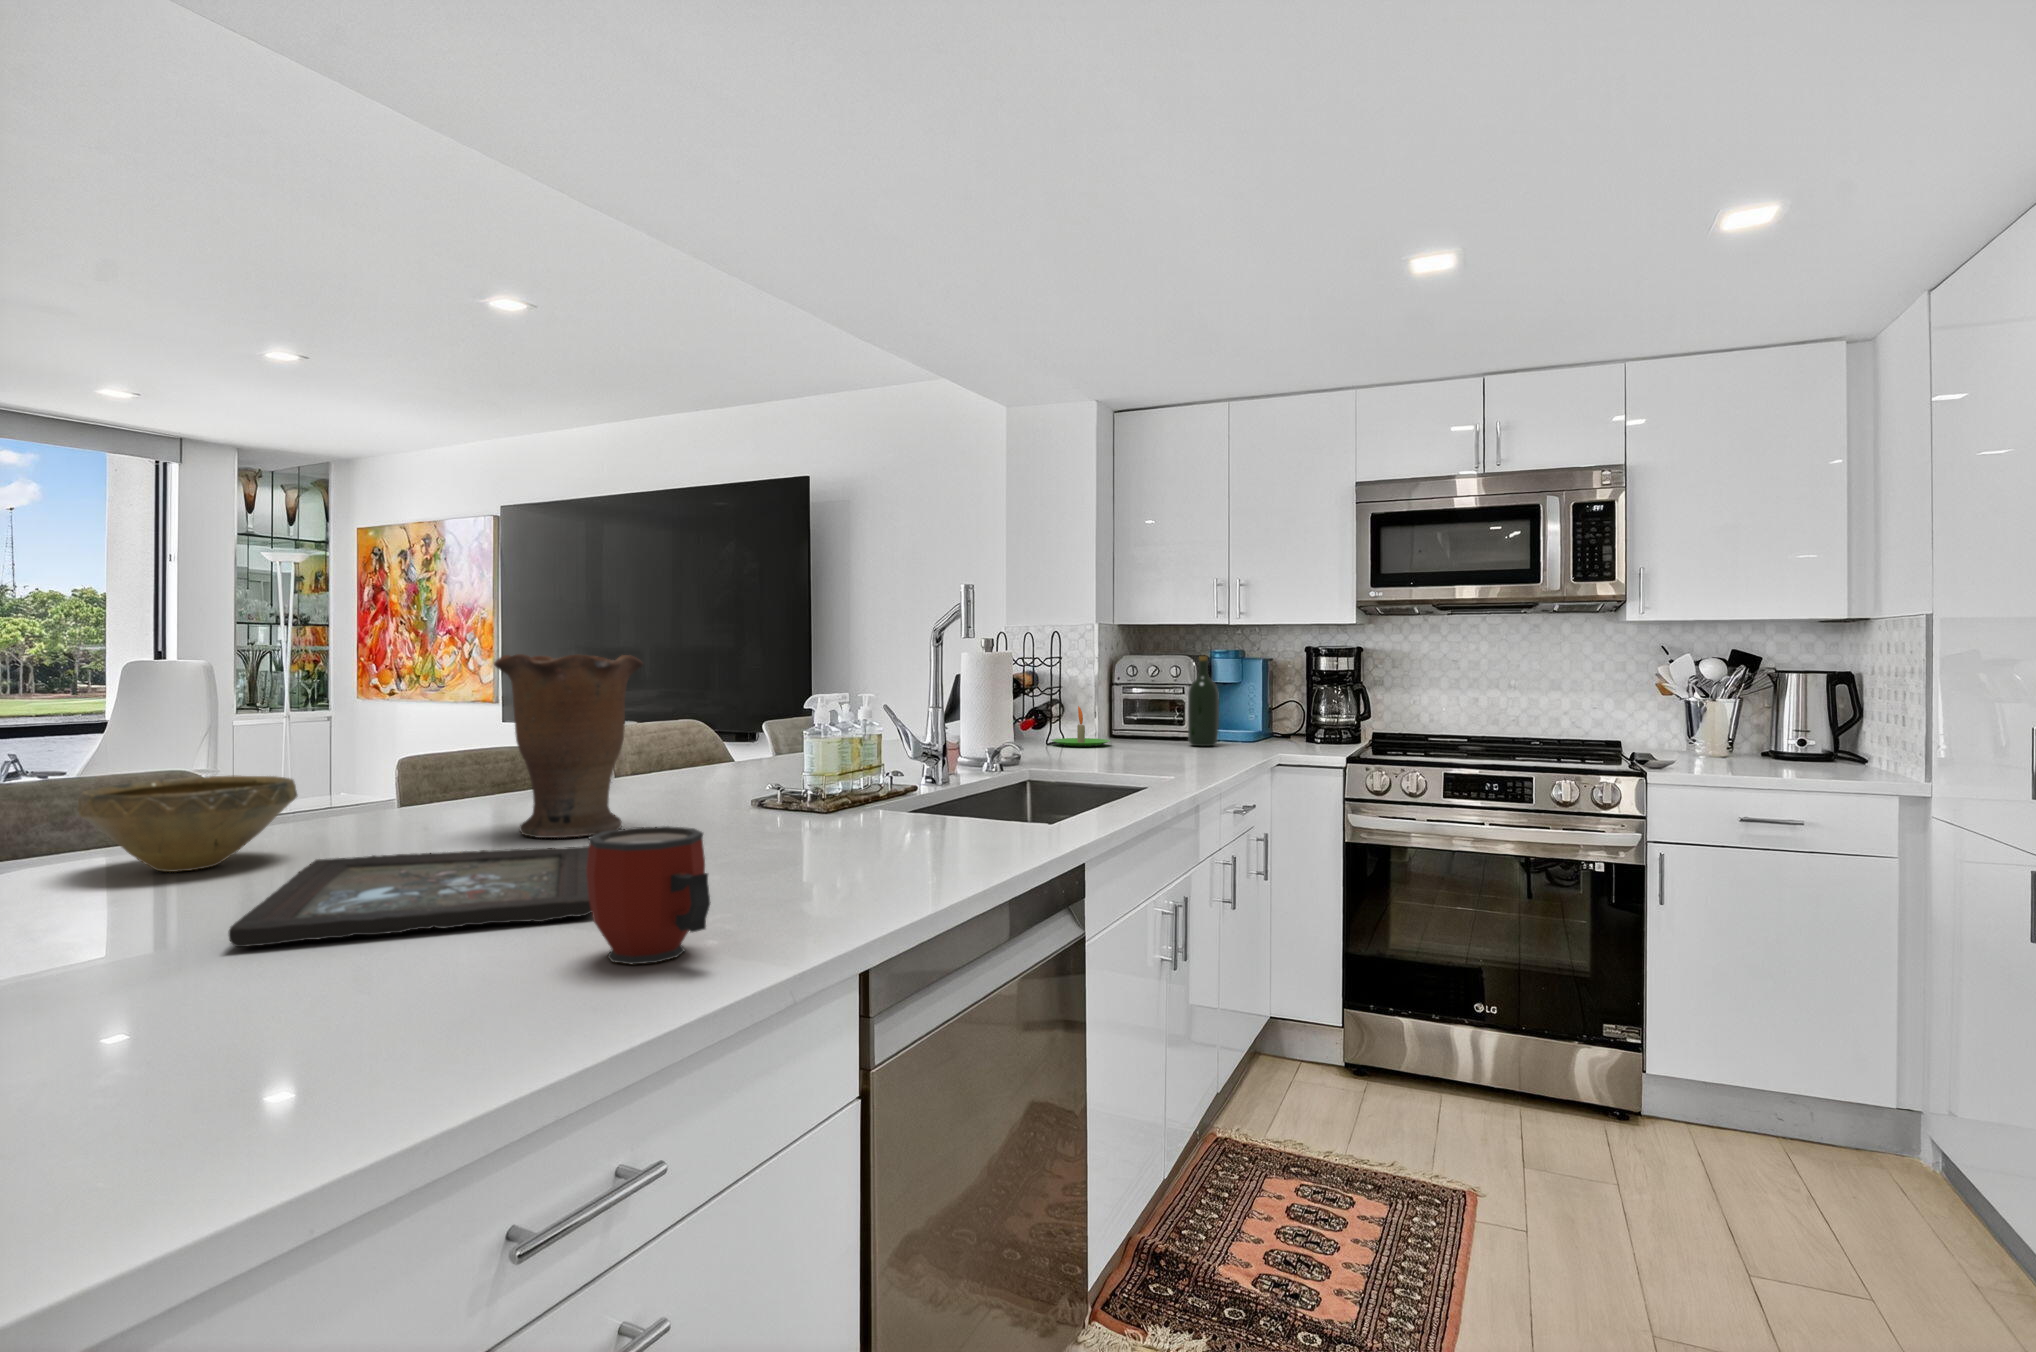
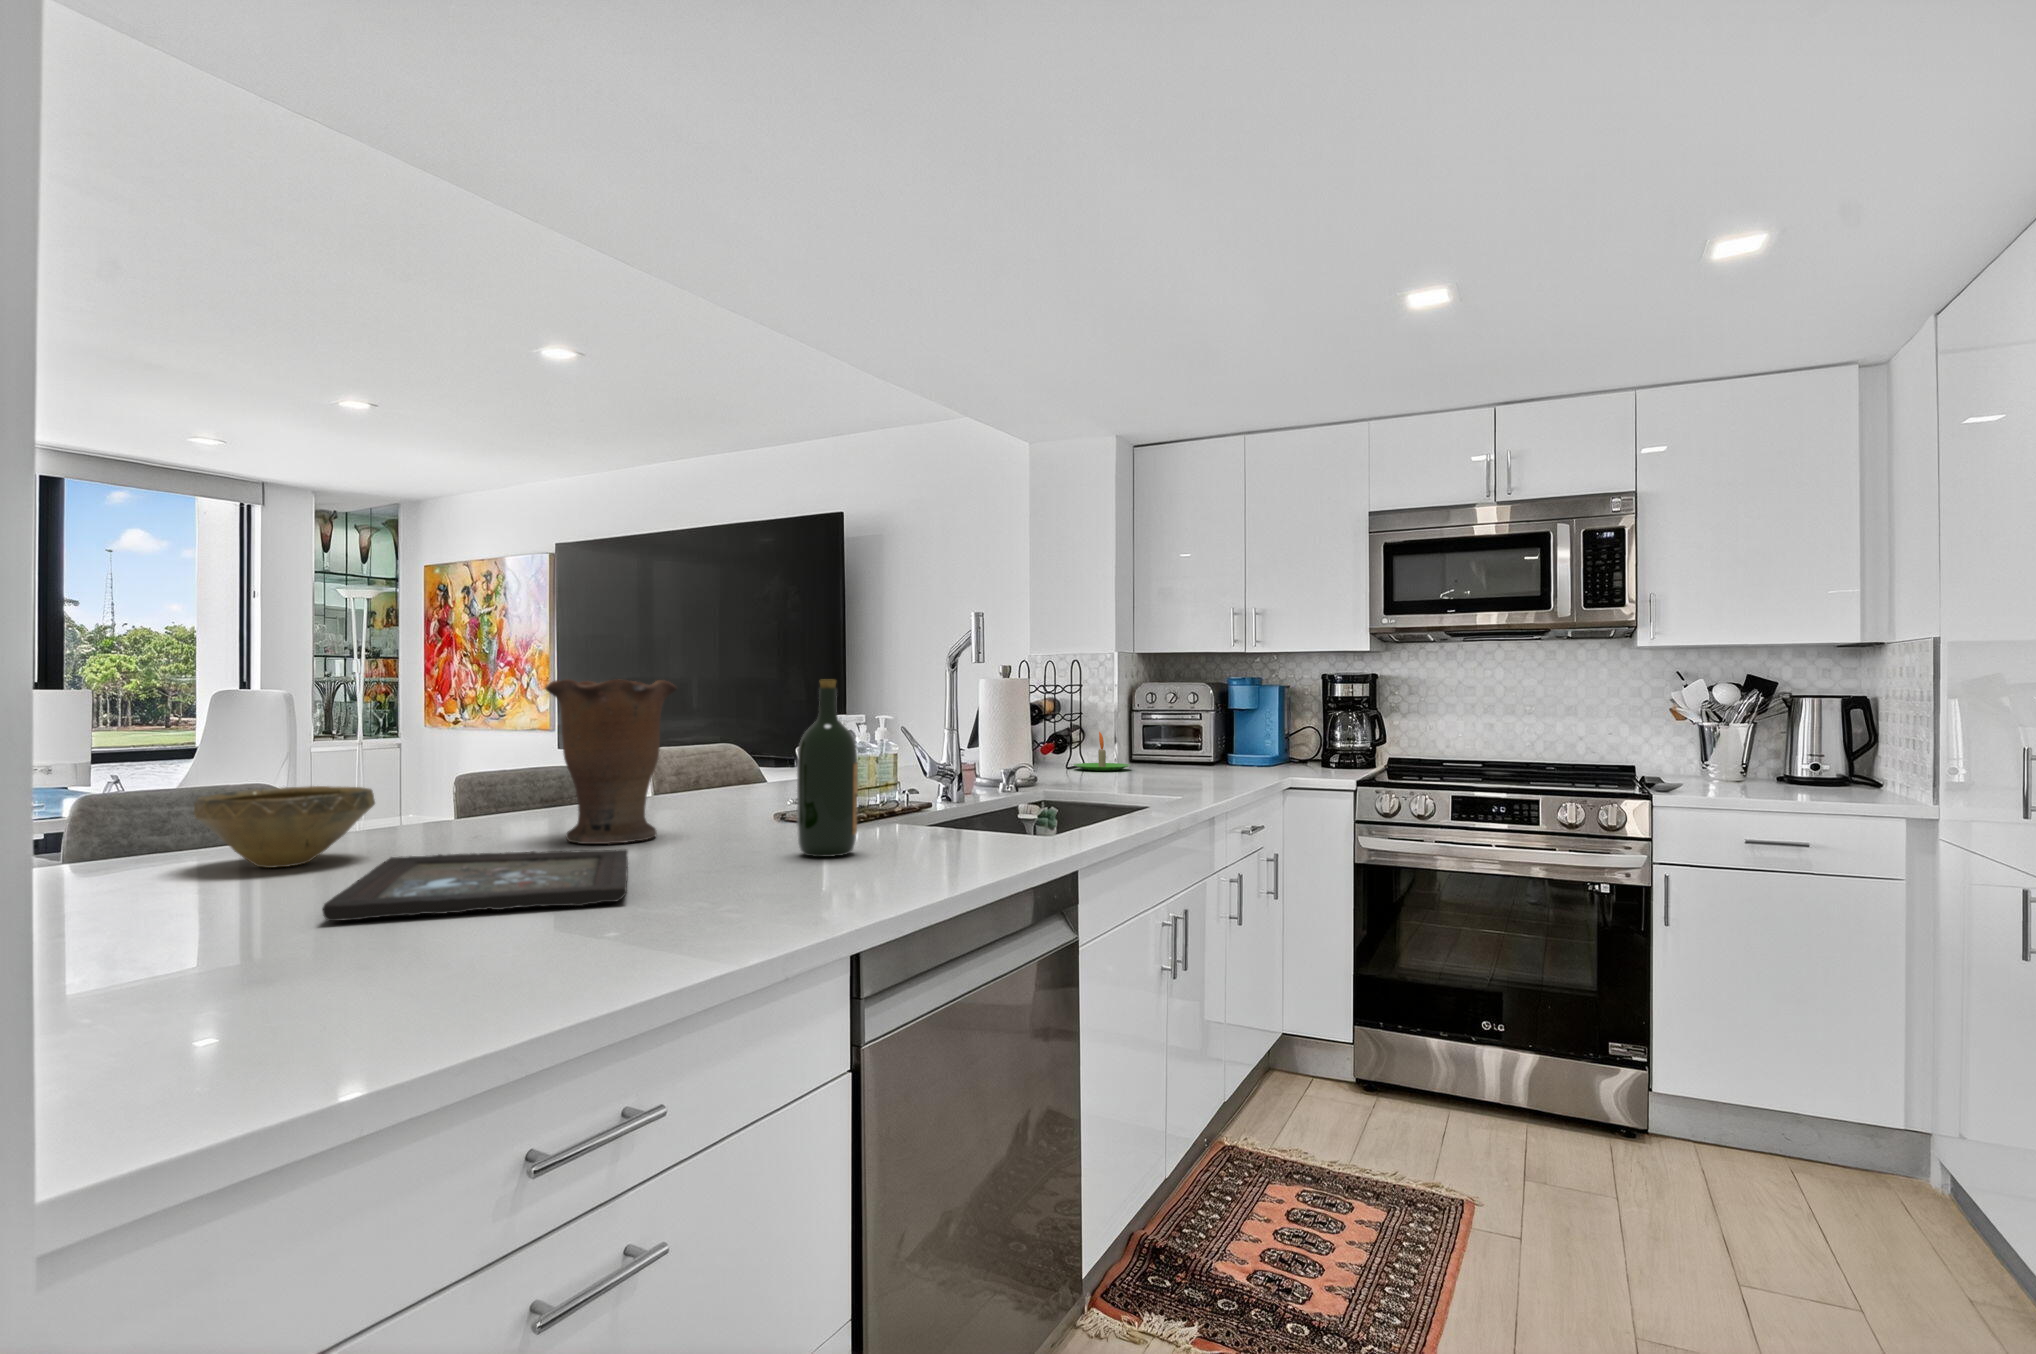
wine bottle: present [1188,656,1219,746] -> present [797,680,858,857]
mug: present [586,826,711,964] -> none [615,822,717,937]

